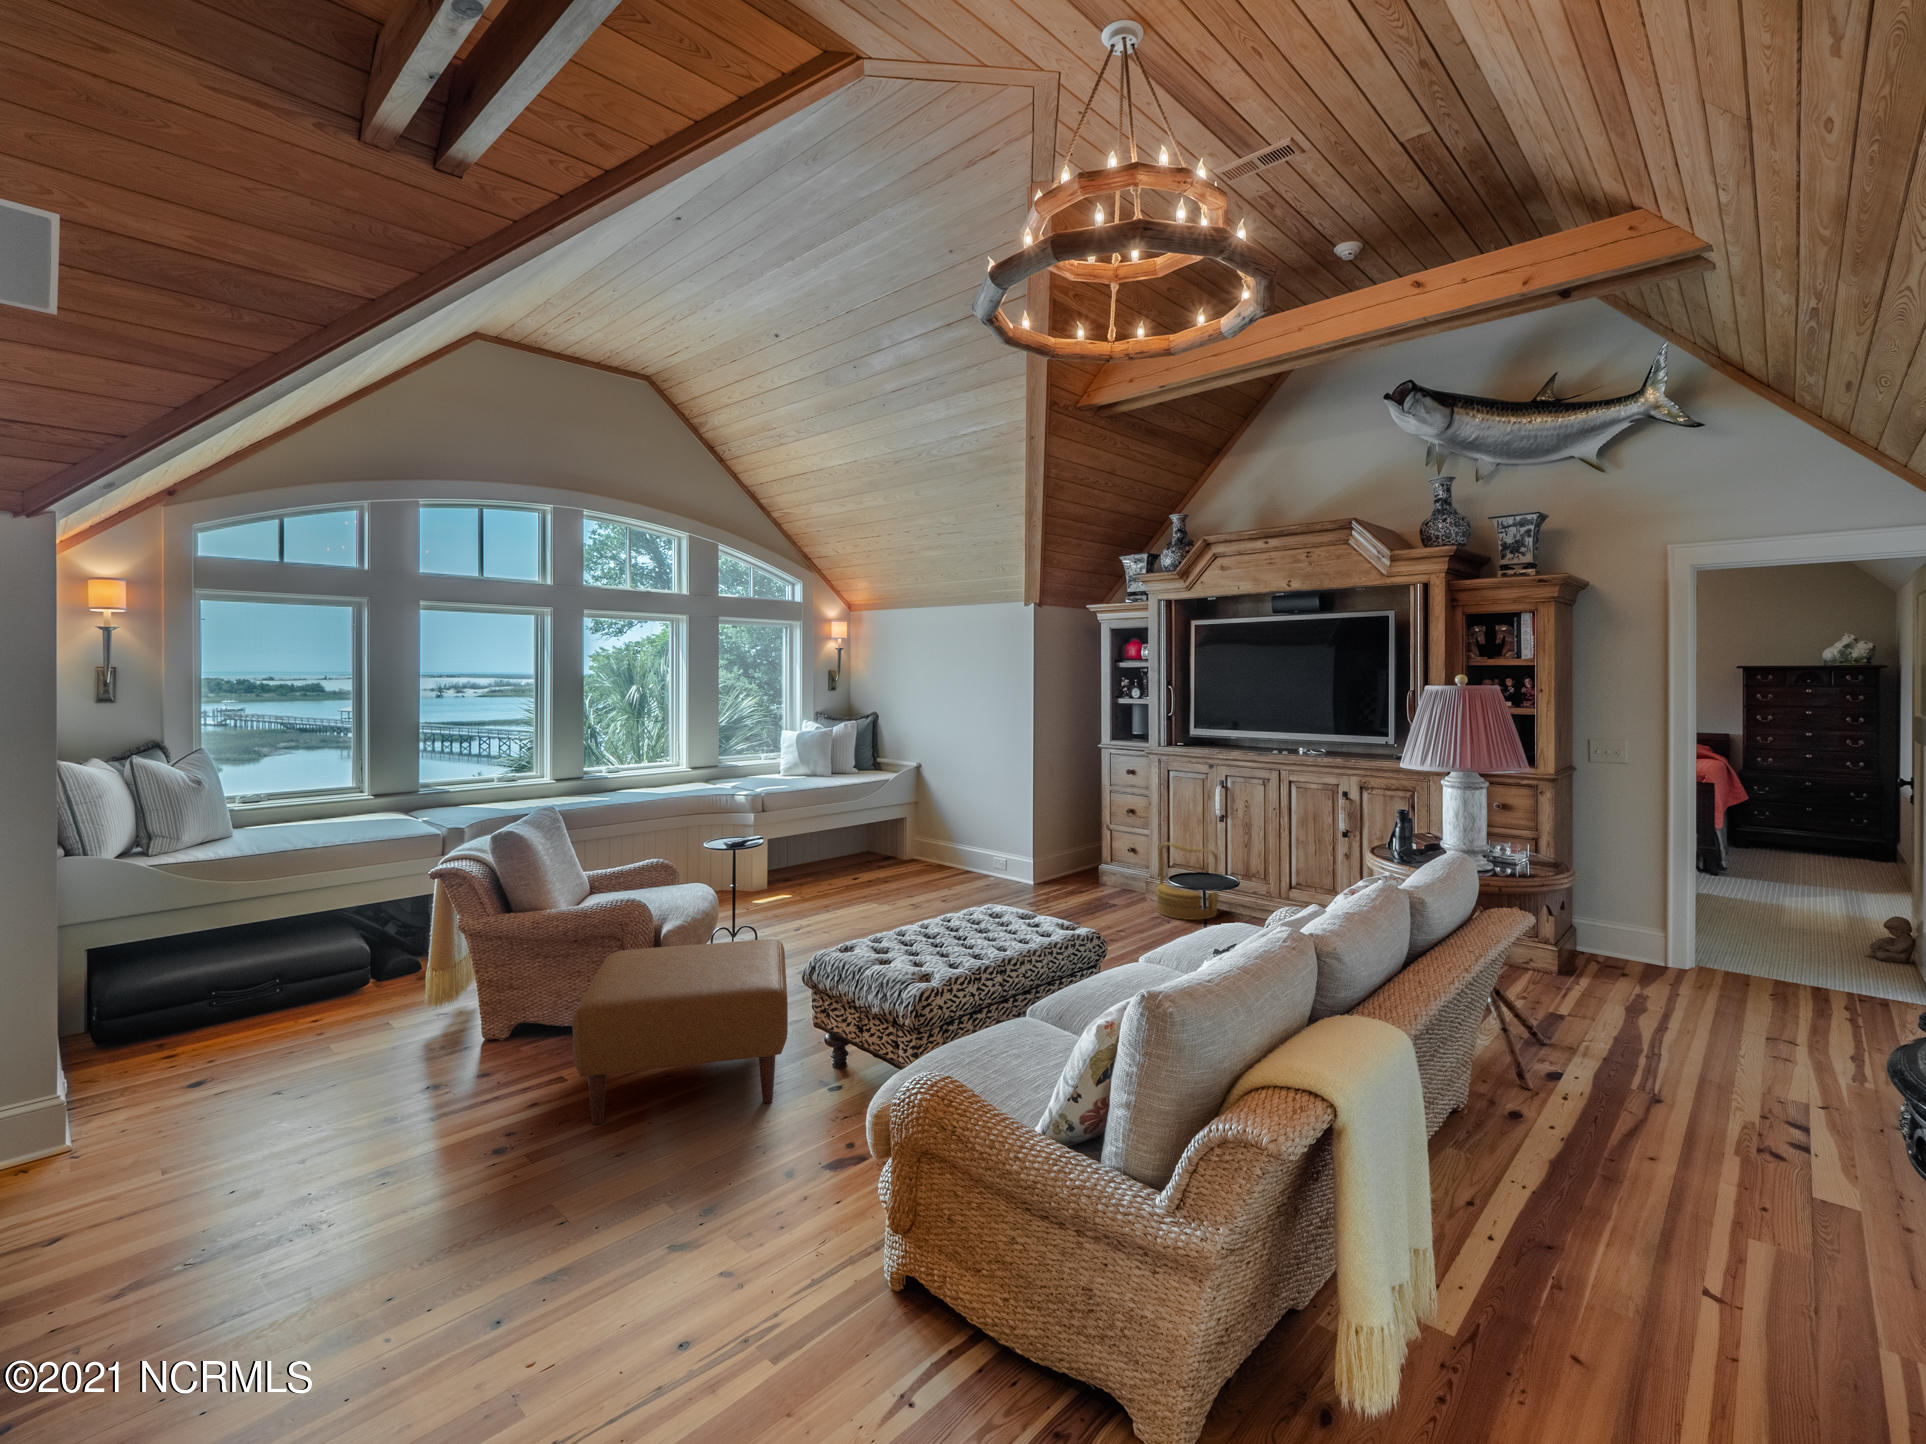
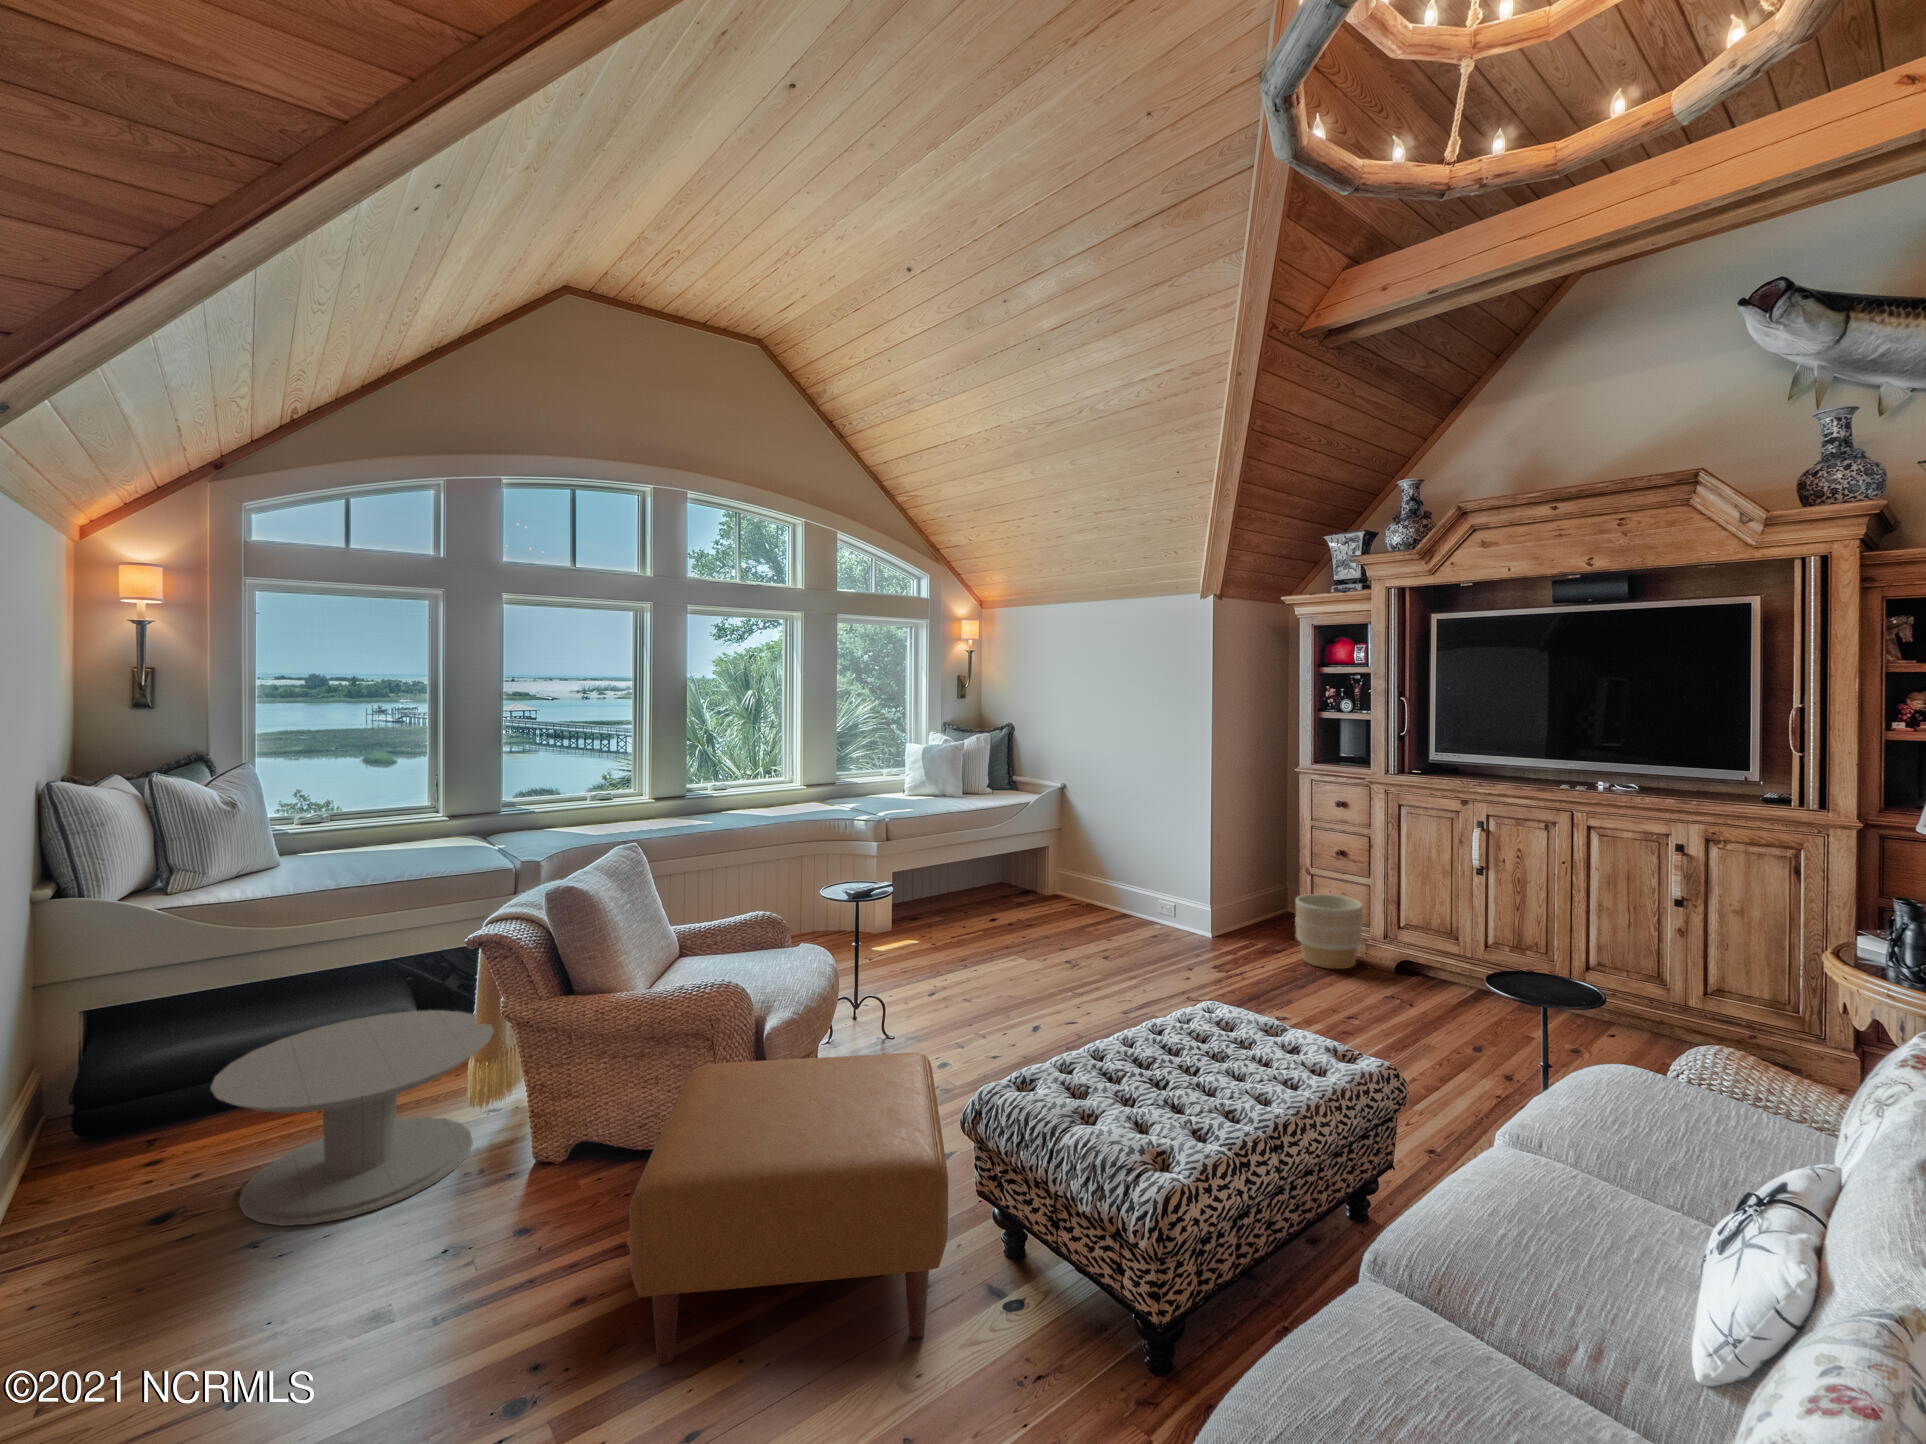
planter: none [1093,842,1143,899] -> present [1296,894,1363,969]
woven basket: present [1156,842,1219,920] -> none [1389,901,1482,1009]
side table: none [232,934,447,1079] -> present [211,1010,494,1226]

